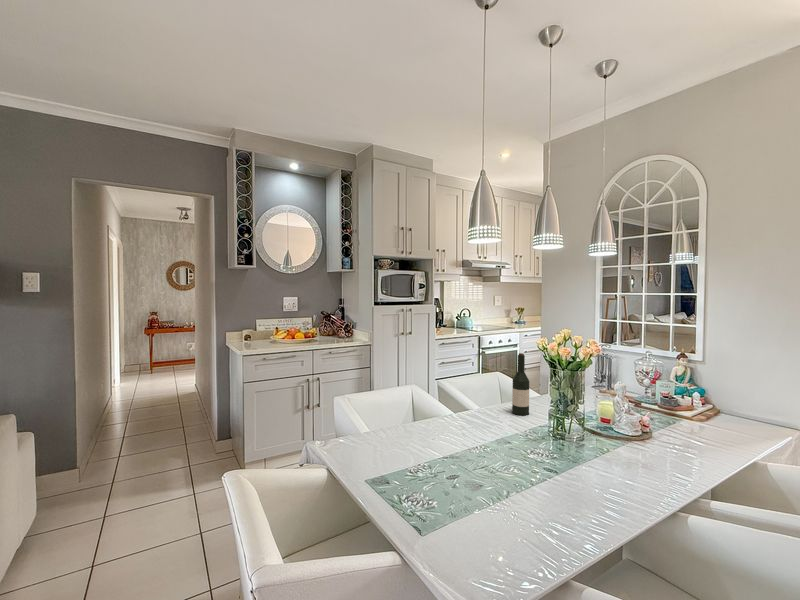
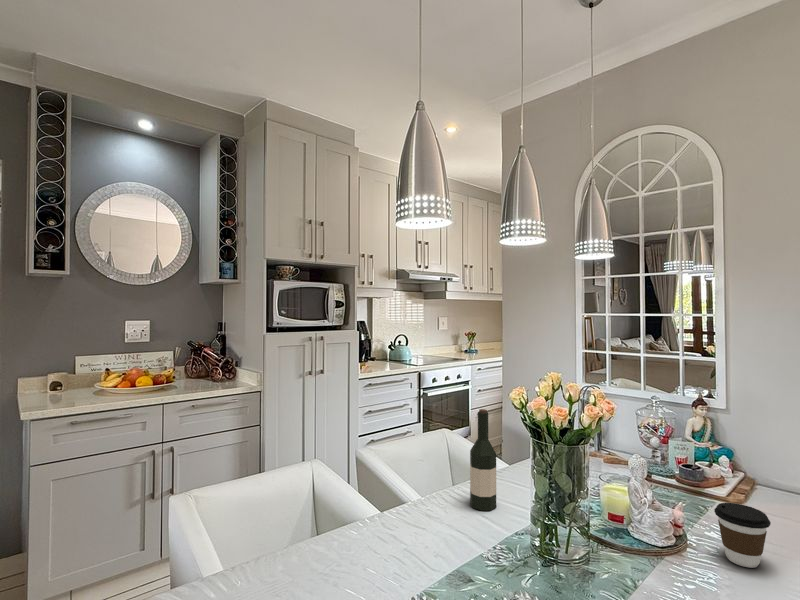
coffee cup: none [667,411,702,449] -> present [714,503,771,568]

